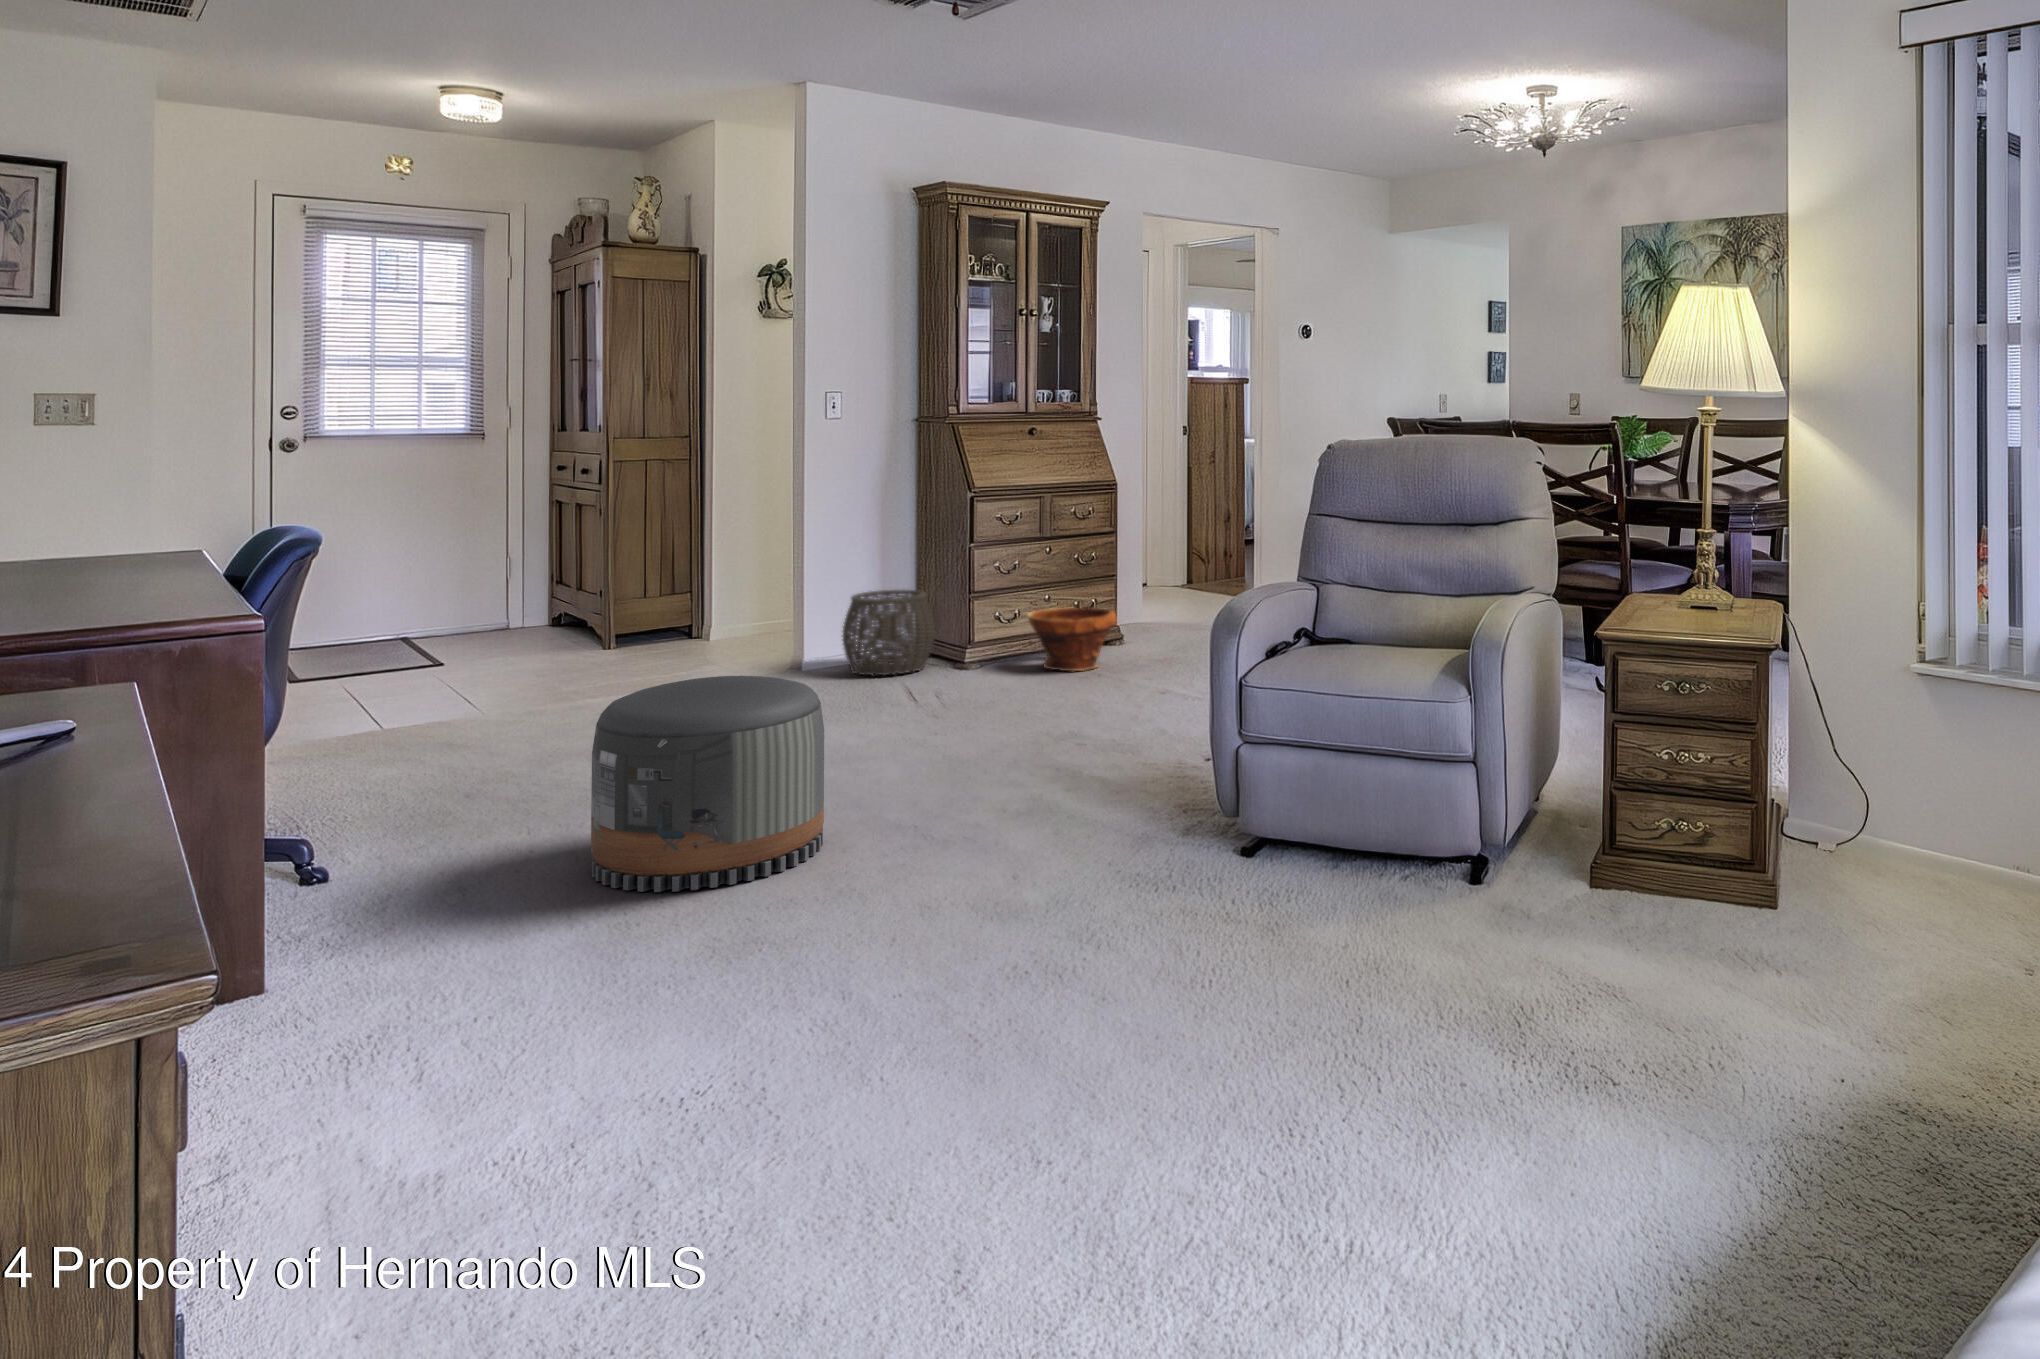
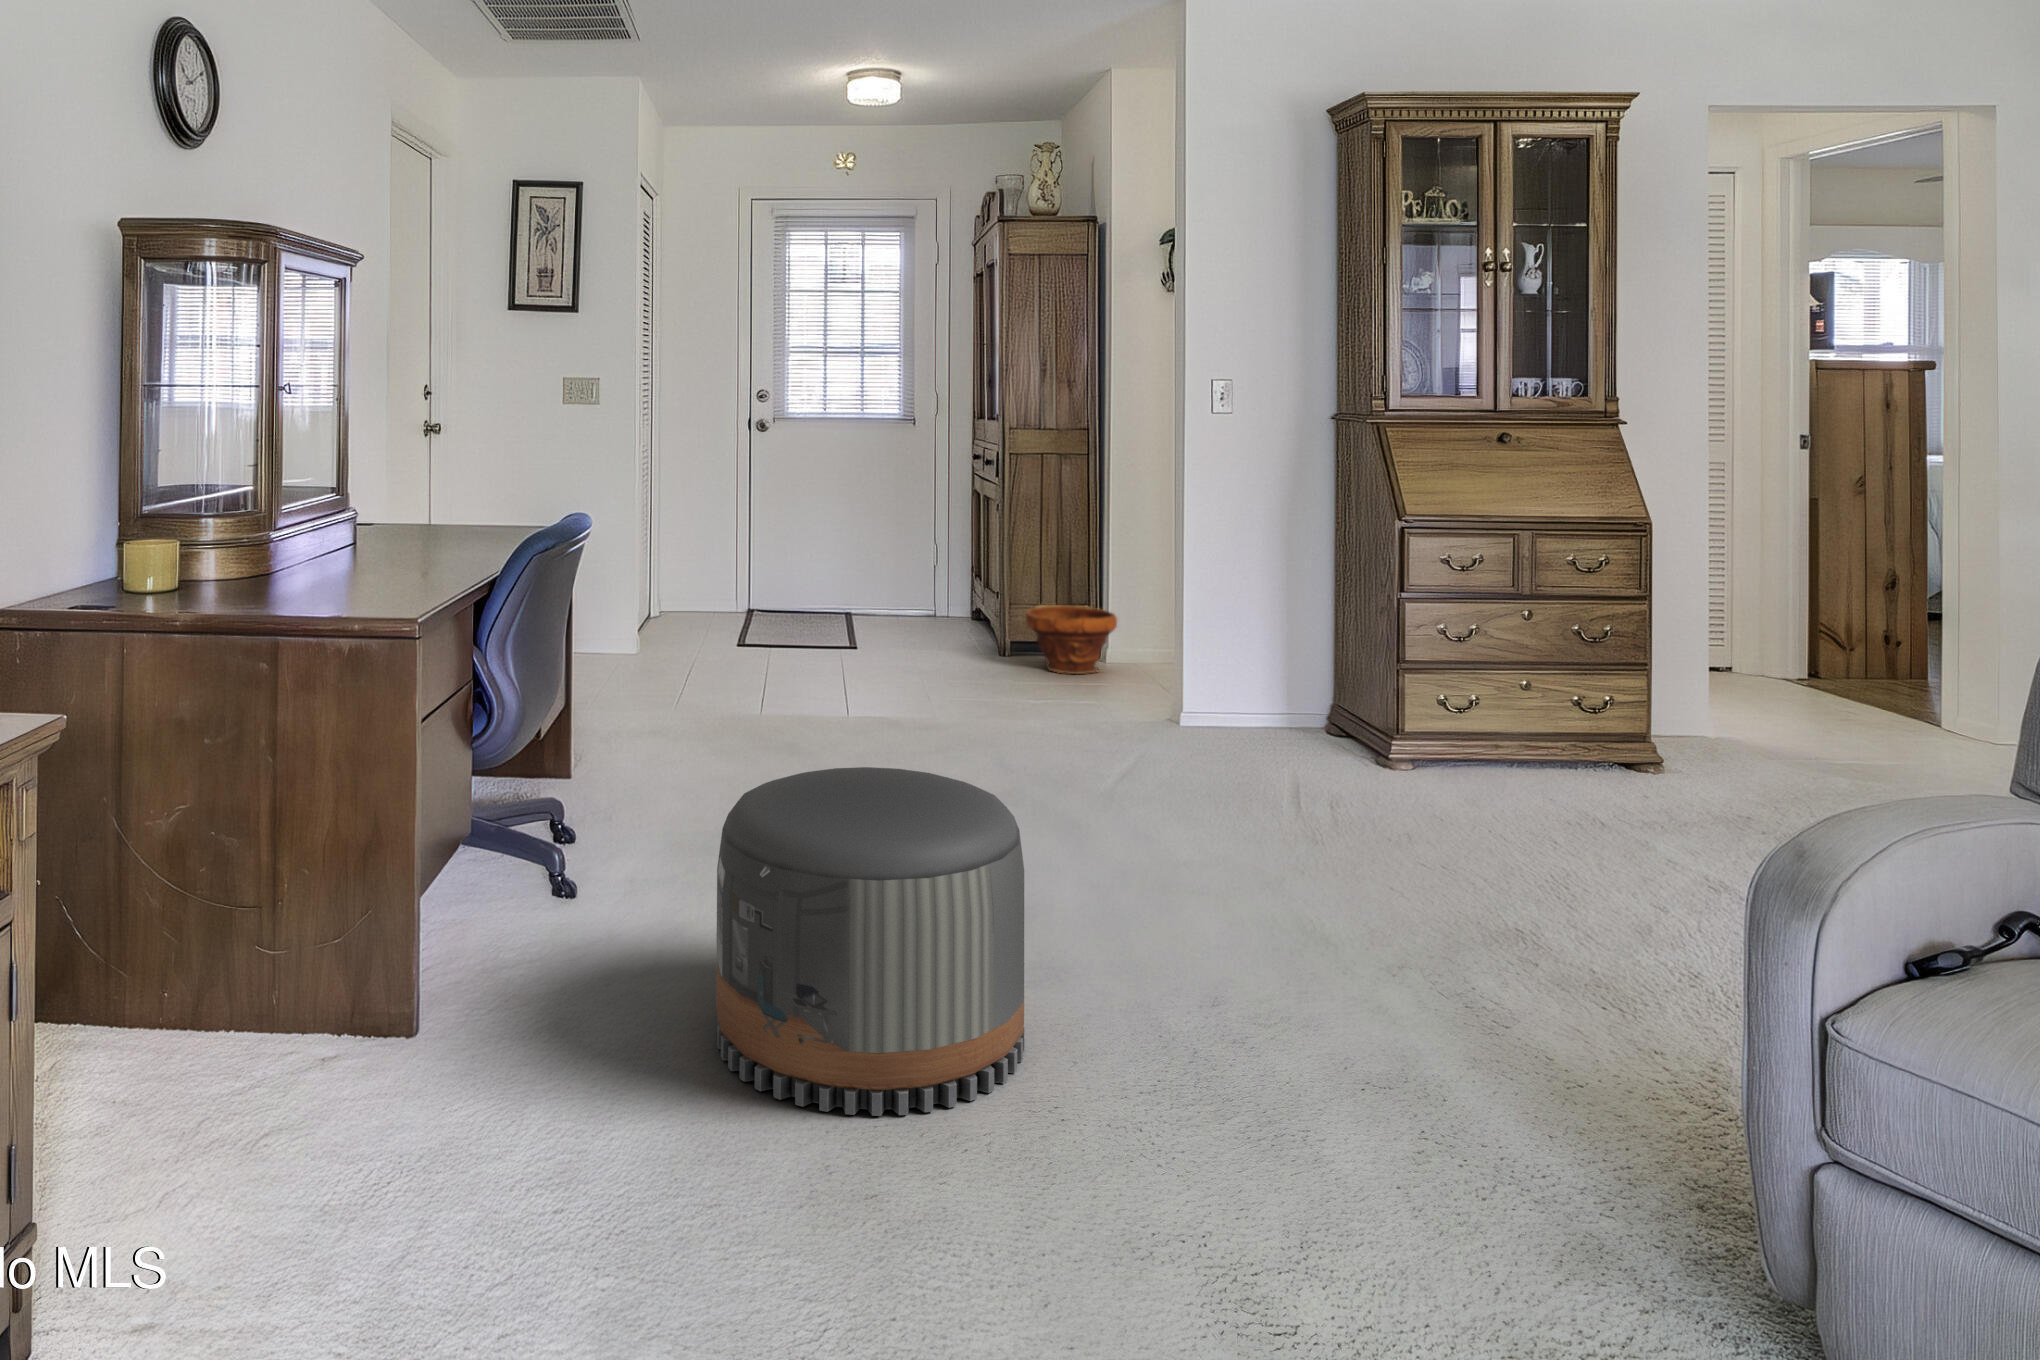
woven basket: present [842,590,934,676] -> none [1226,642,1353,765]
planter: present [1027,608,1117,671] -> present [1026,605,1117,674]

